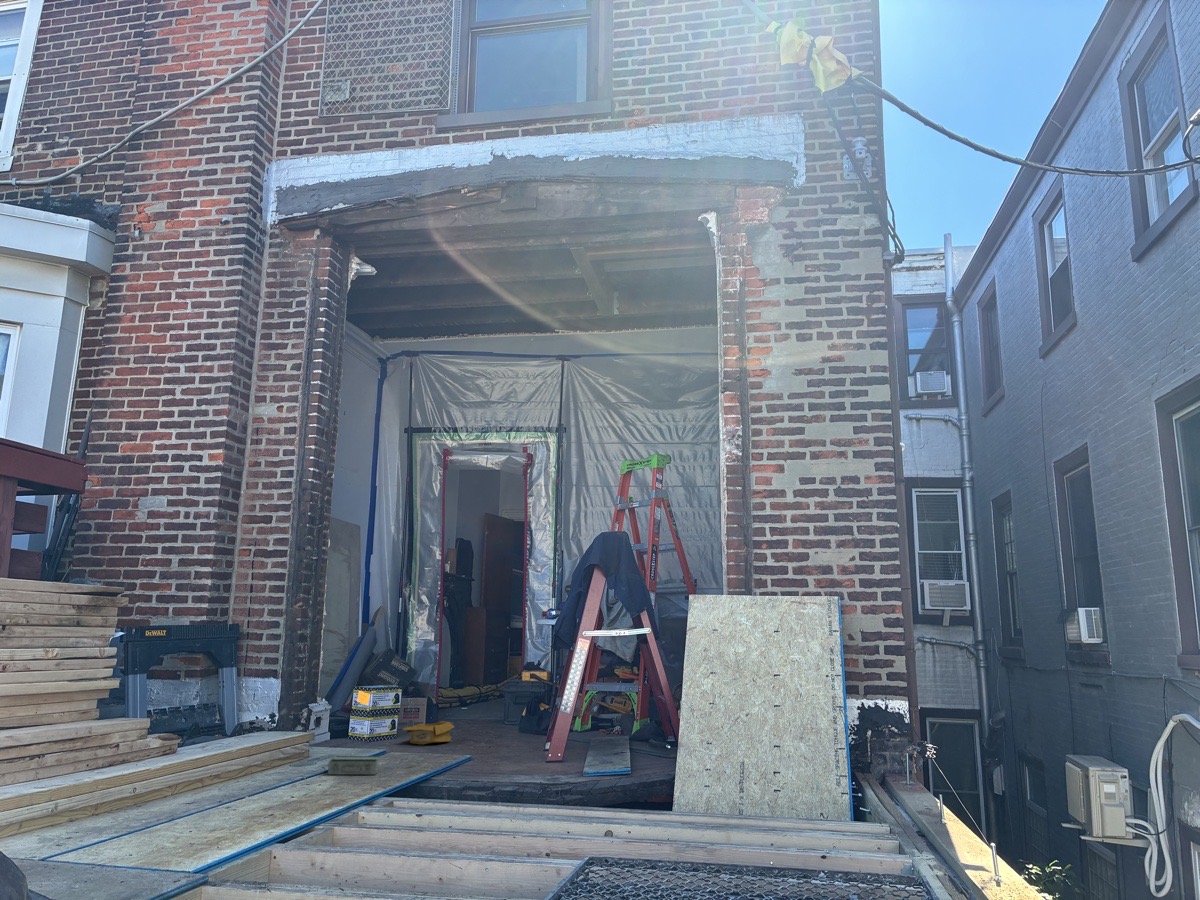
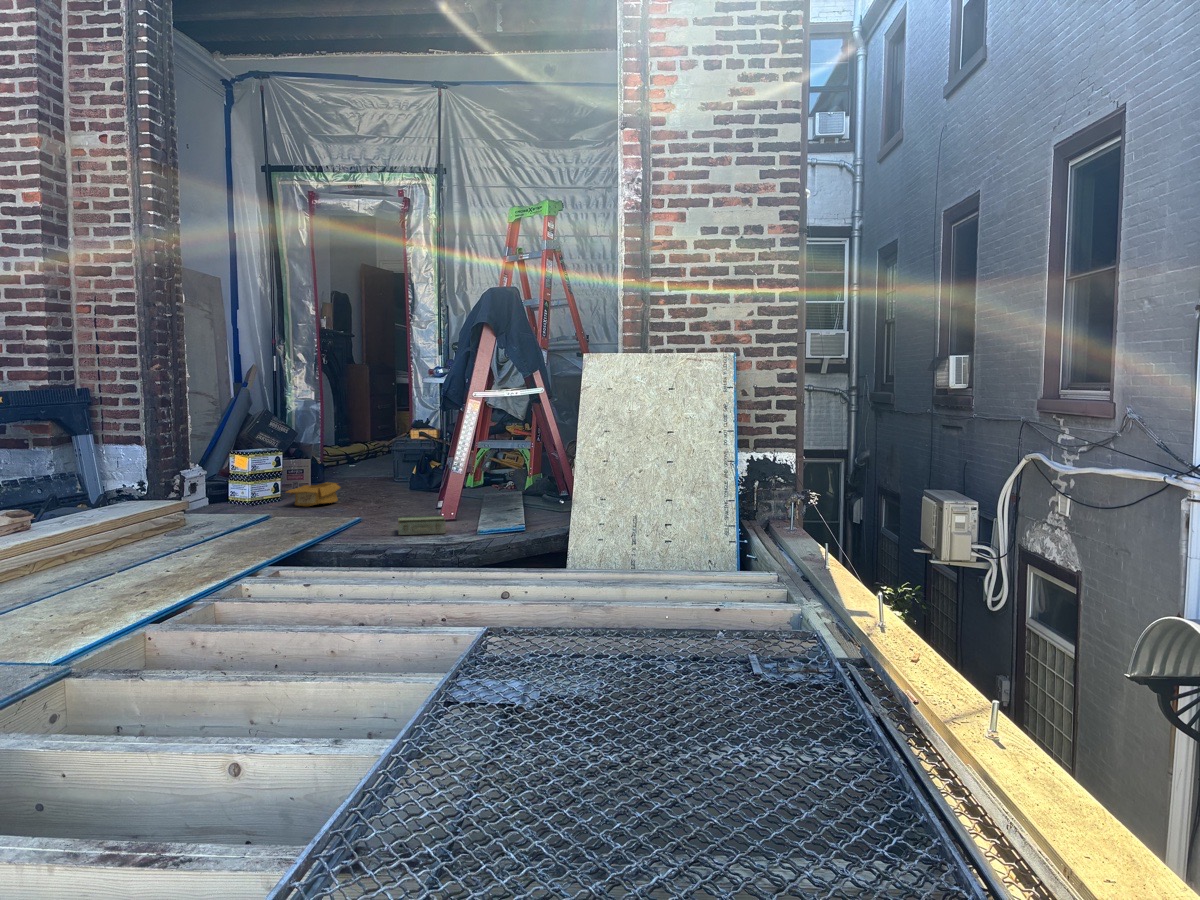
toolbox: present [328,756,380,775] -> present [398,515,445,535]

